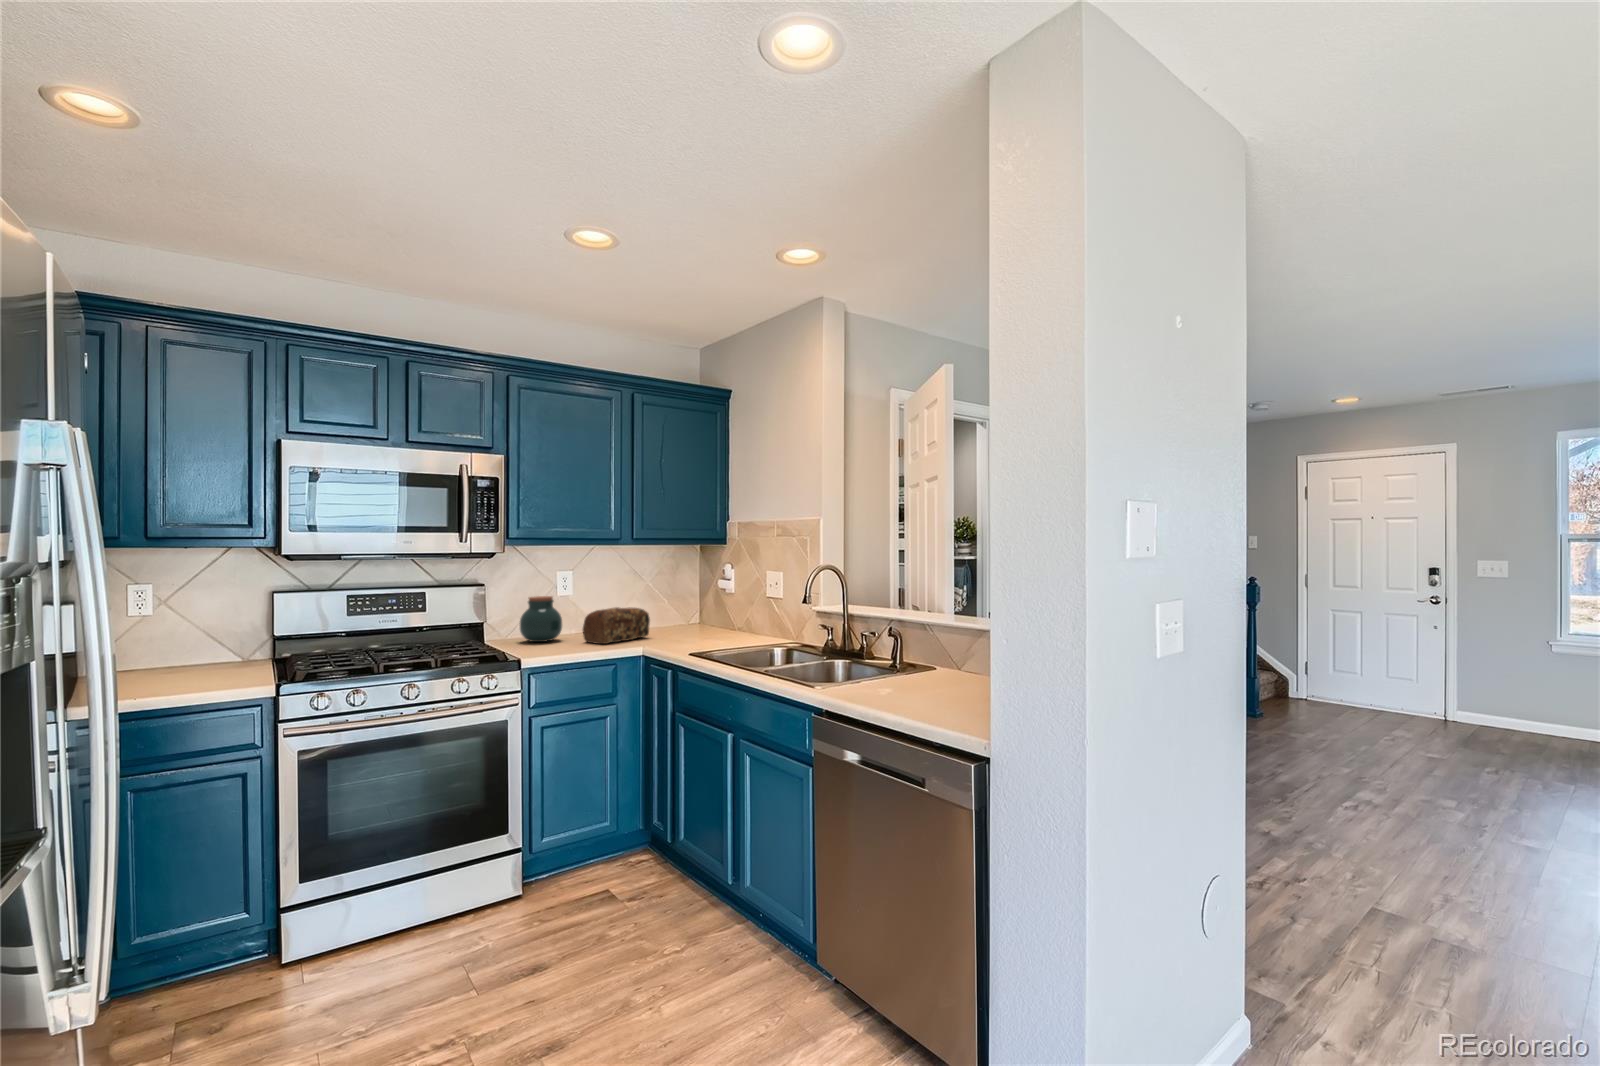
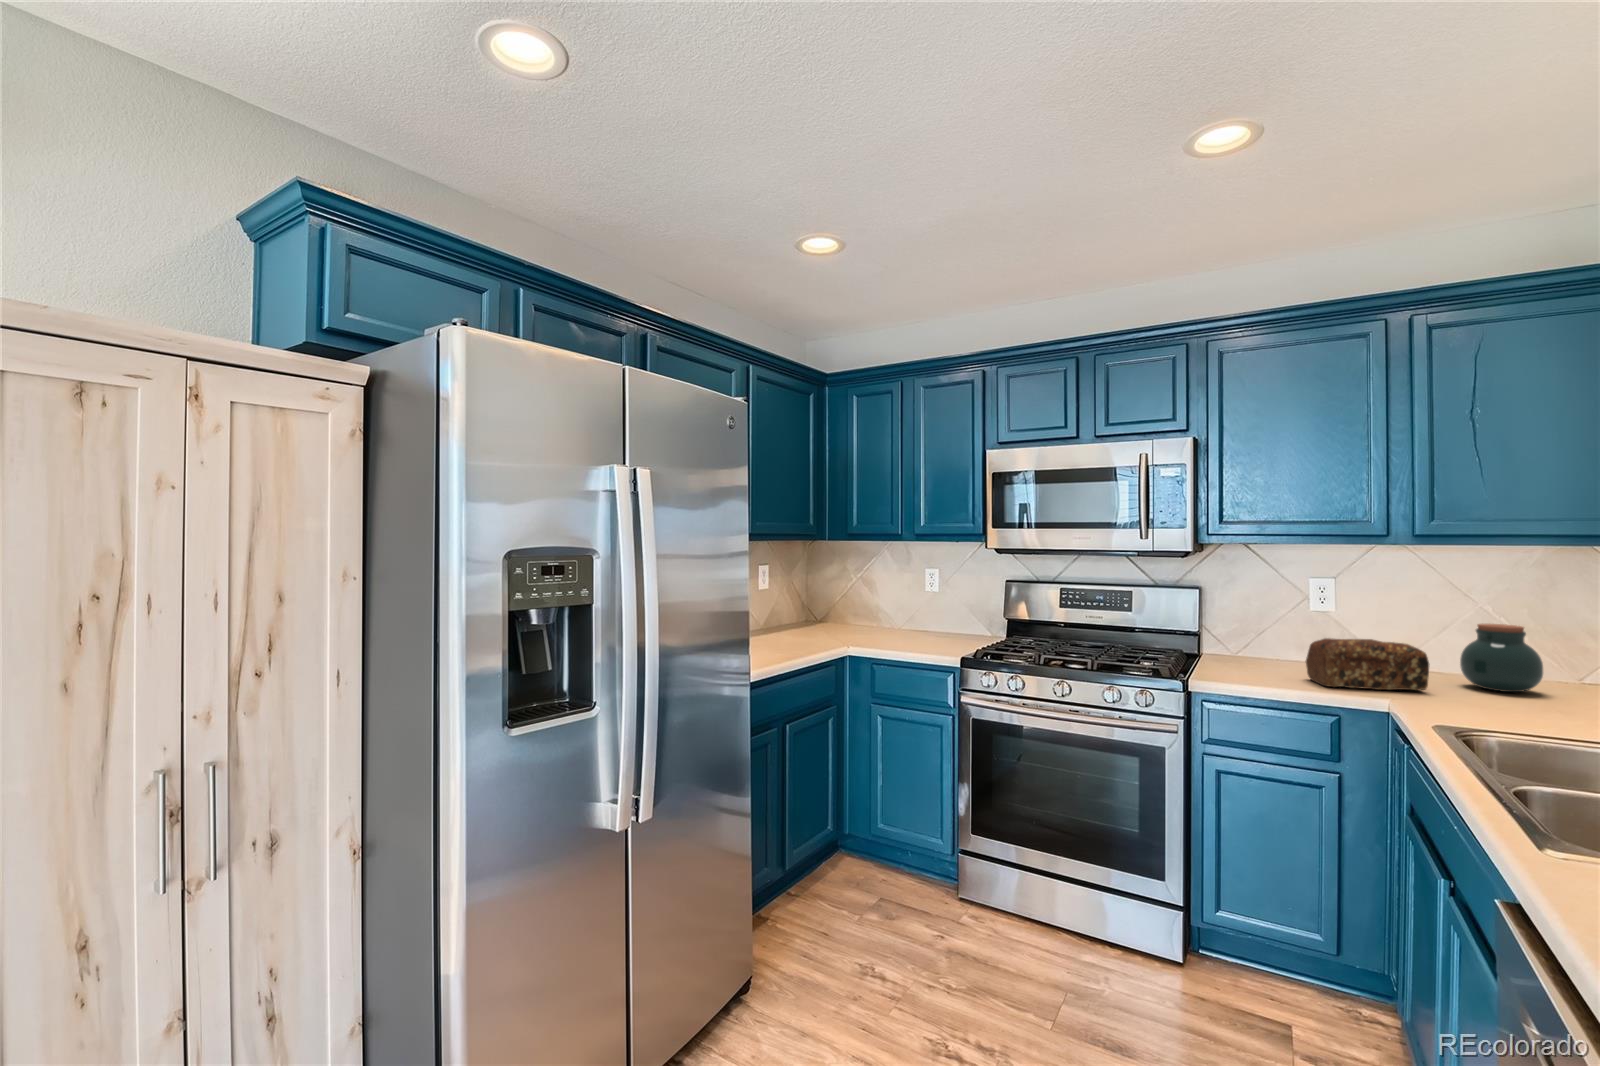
jar: present [519,596,562,642] -> present [1460,624,1543,692]

